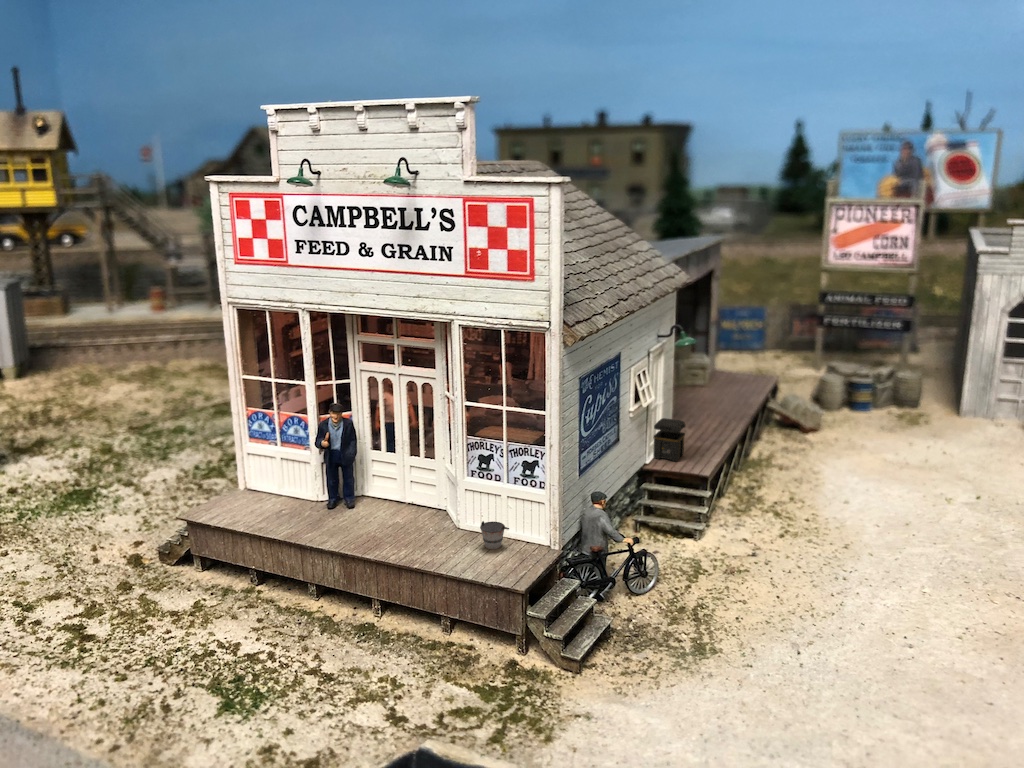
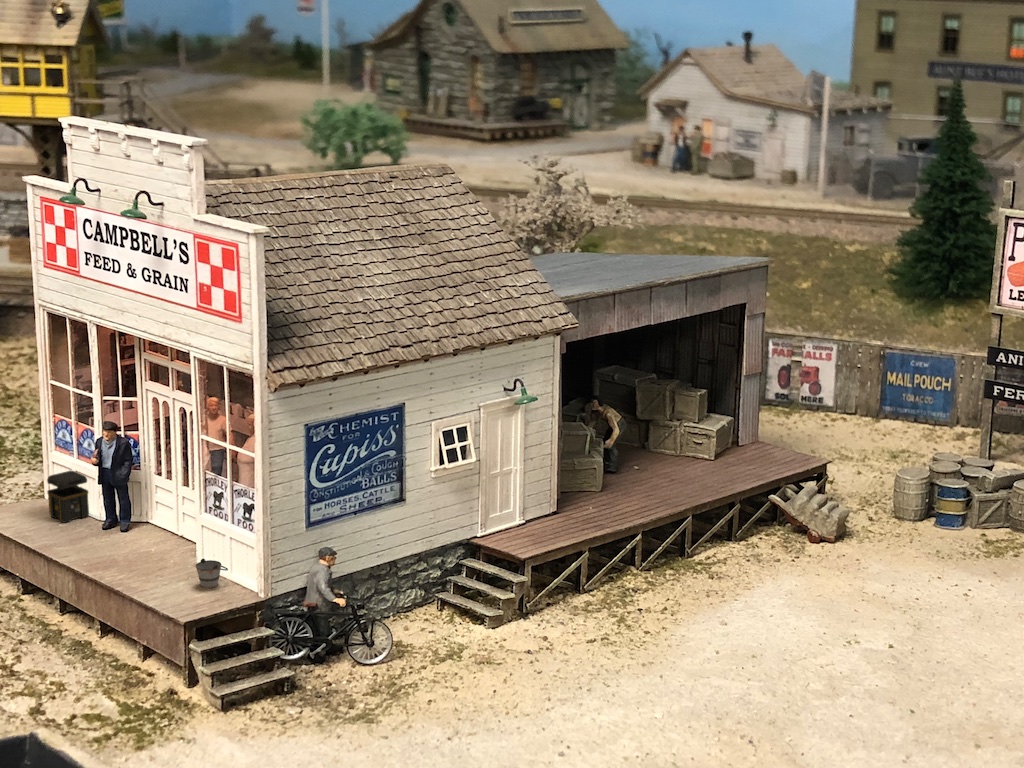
toolbox: present [653,418,685,461] -> present [47,471,89,523]

